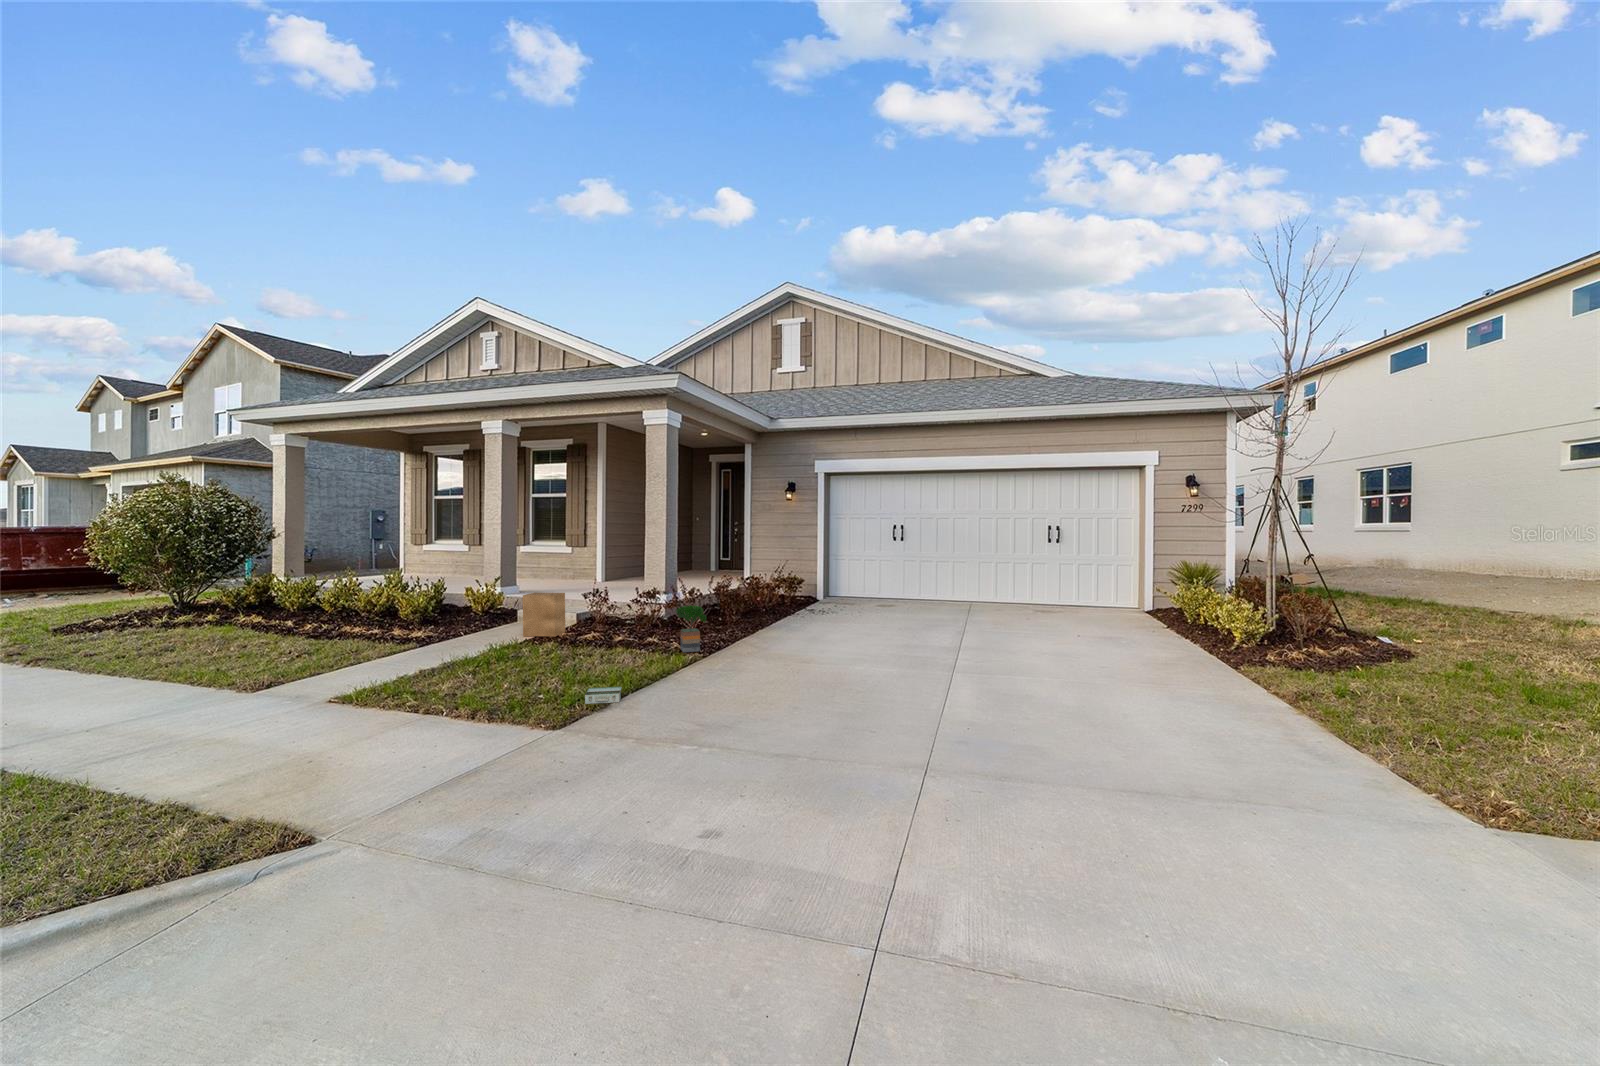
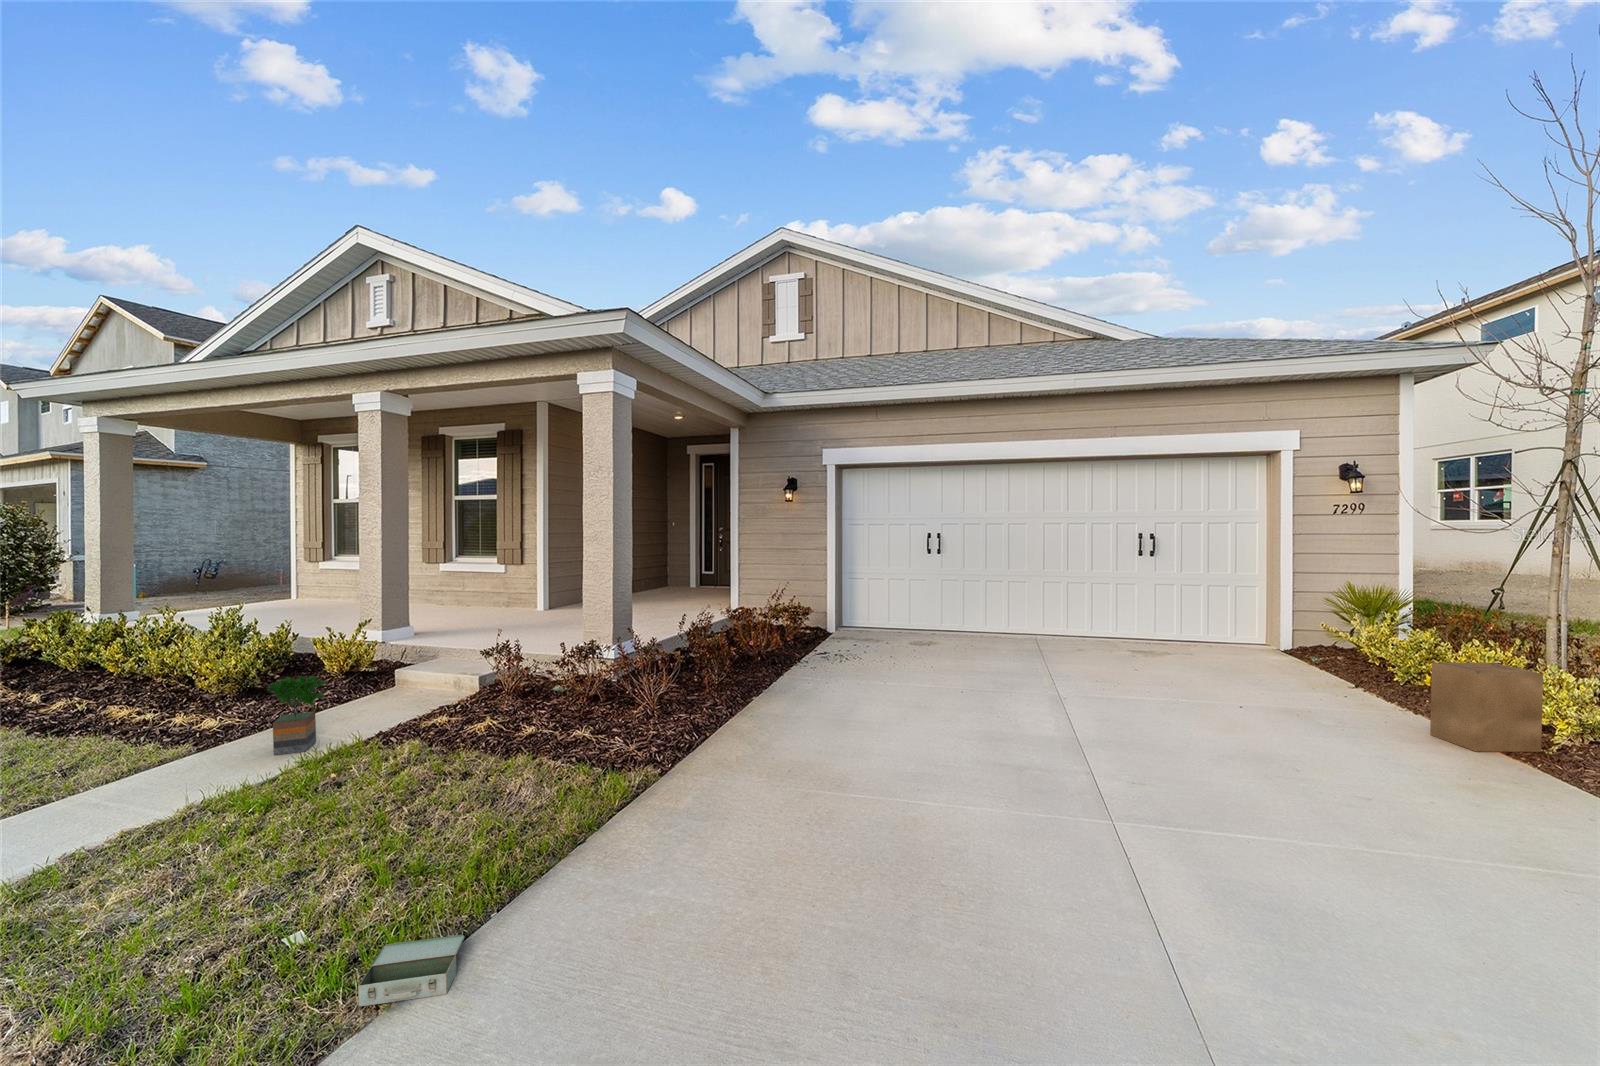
cardboard box: present [523,592,565,636] -> present [1430,663,1543,752]
potted tree: present [676,605,706,652] -> present [268,676,325,755]

